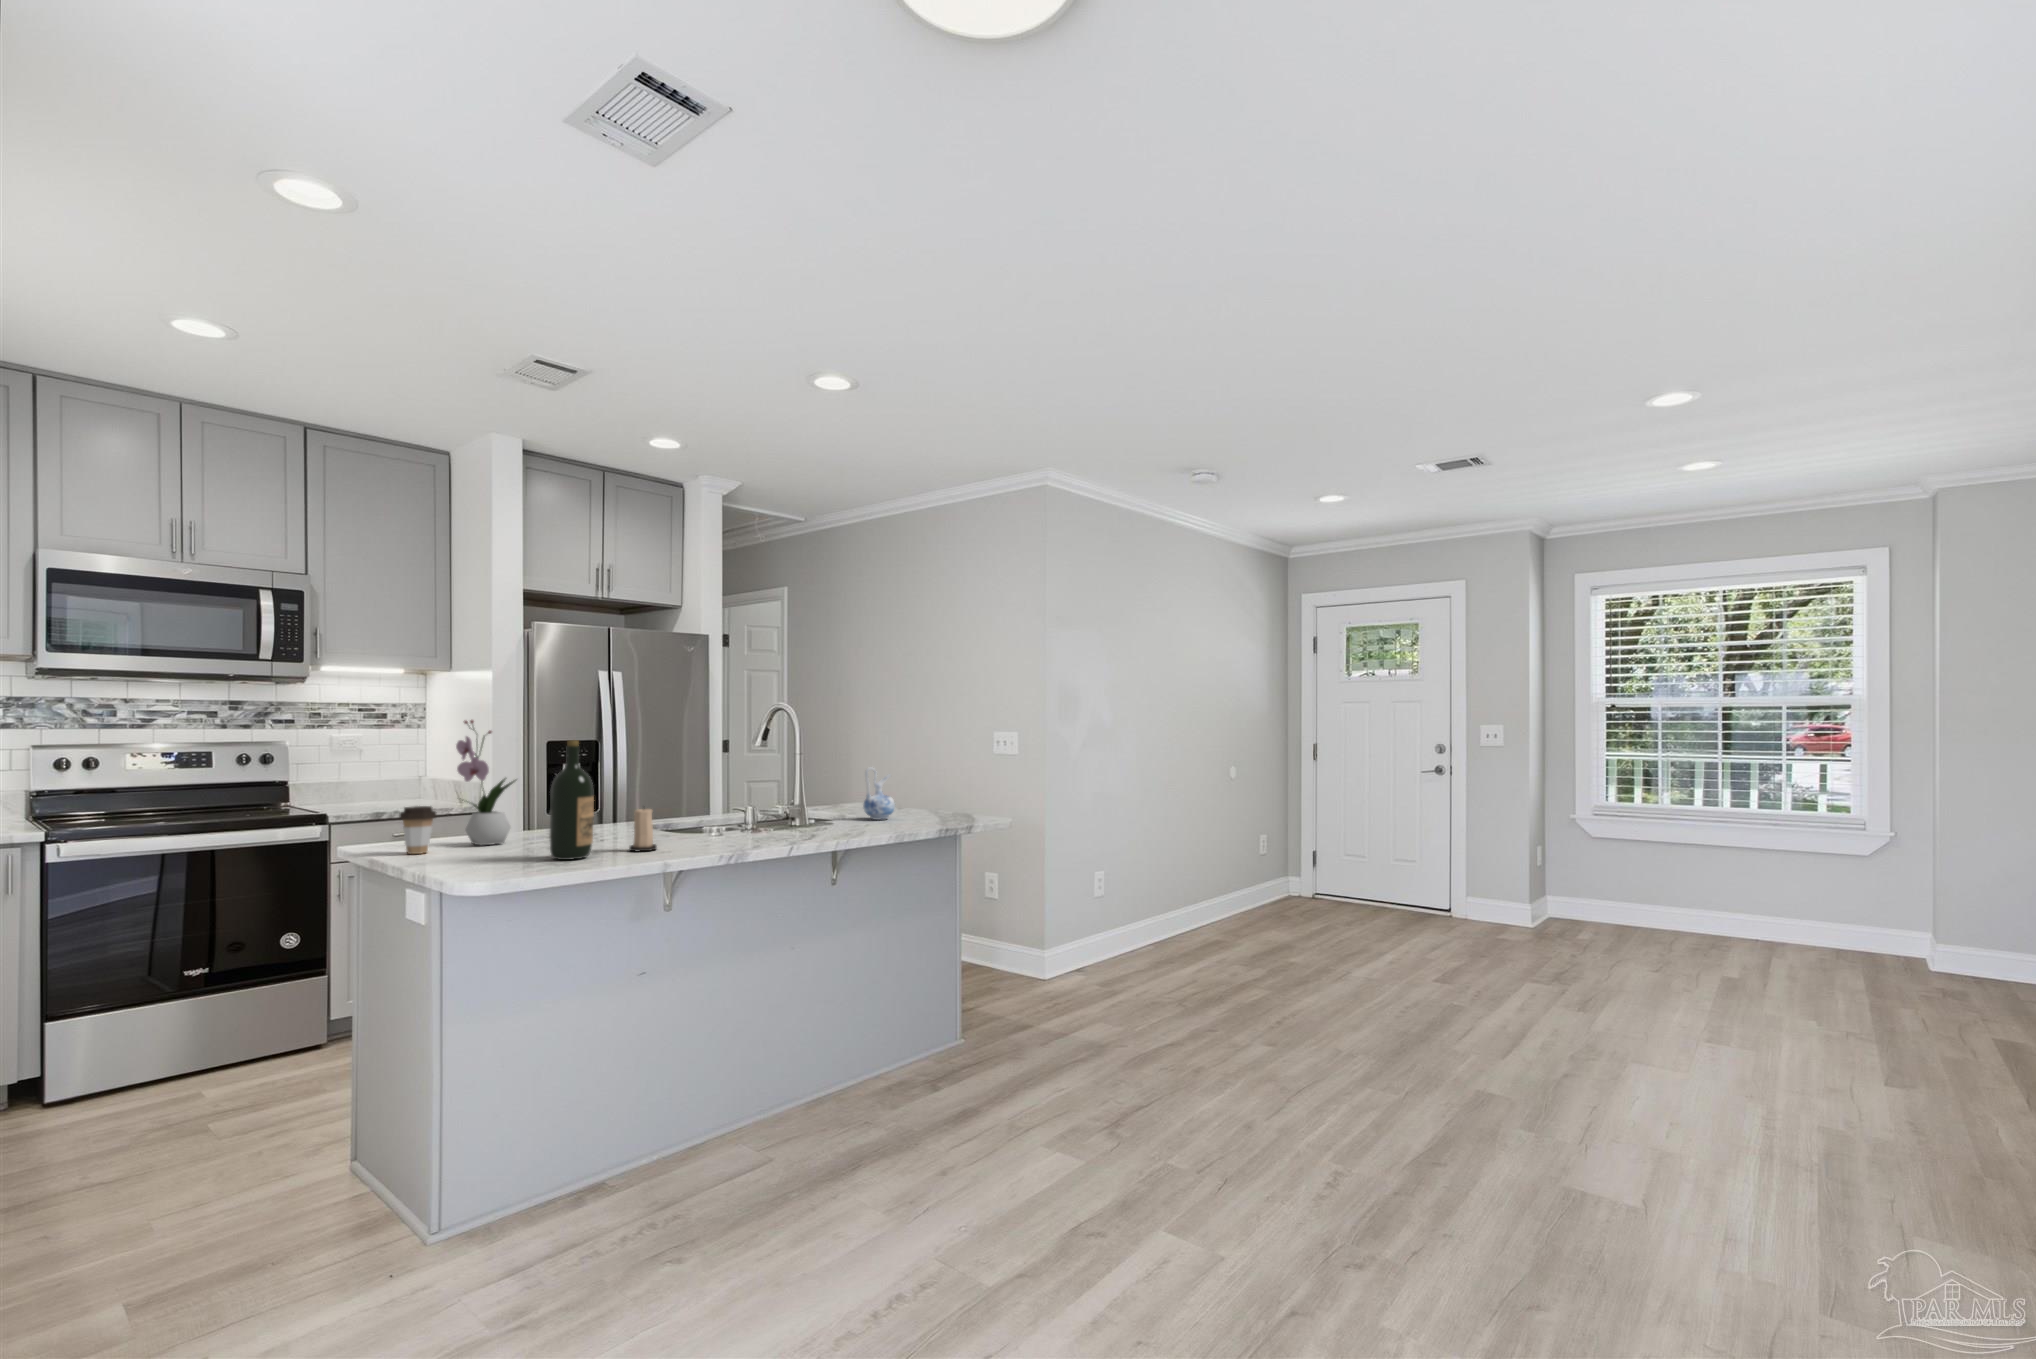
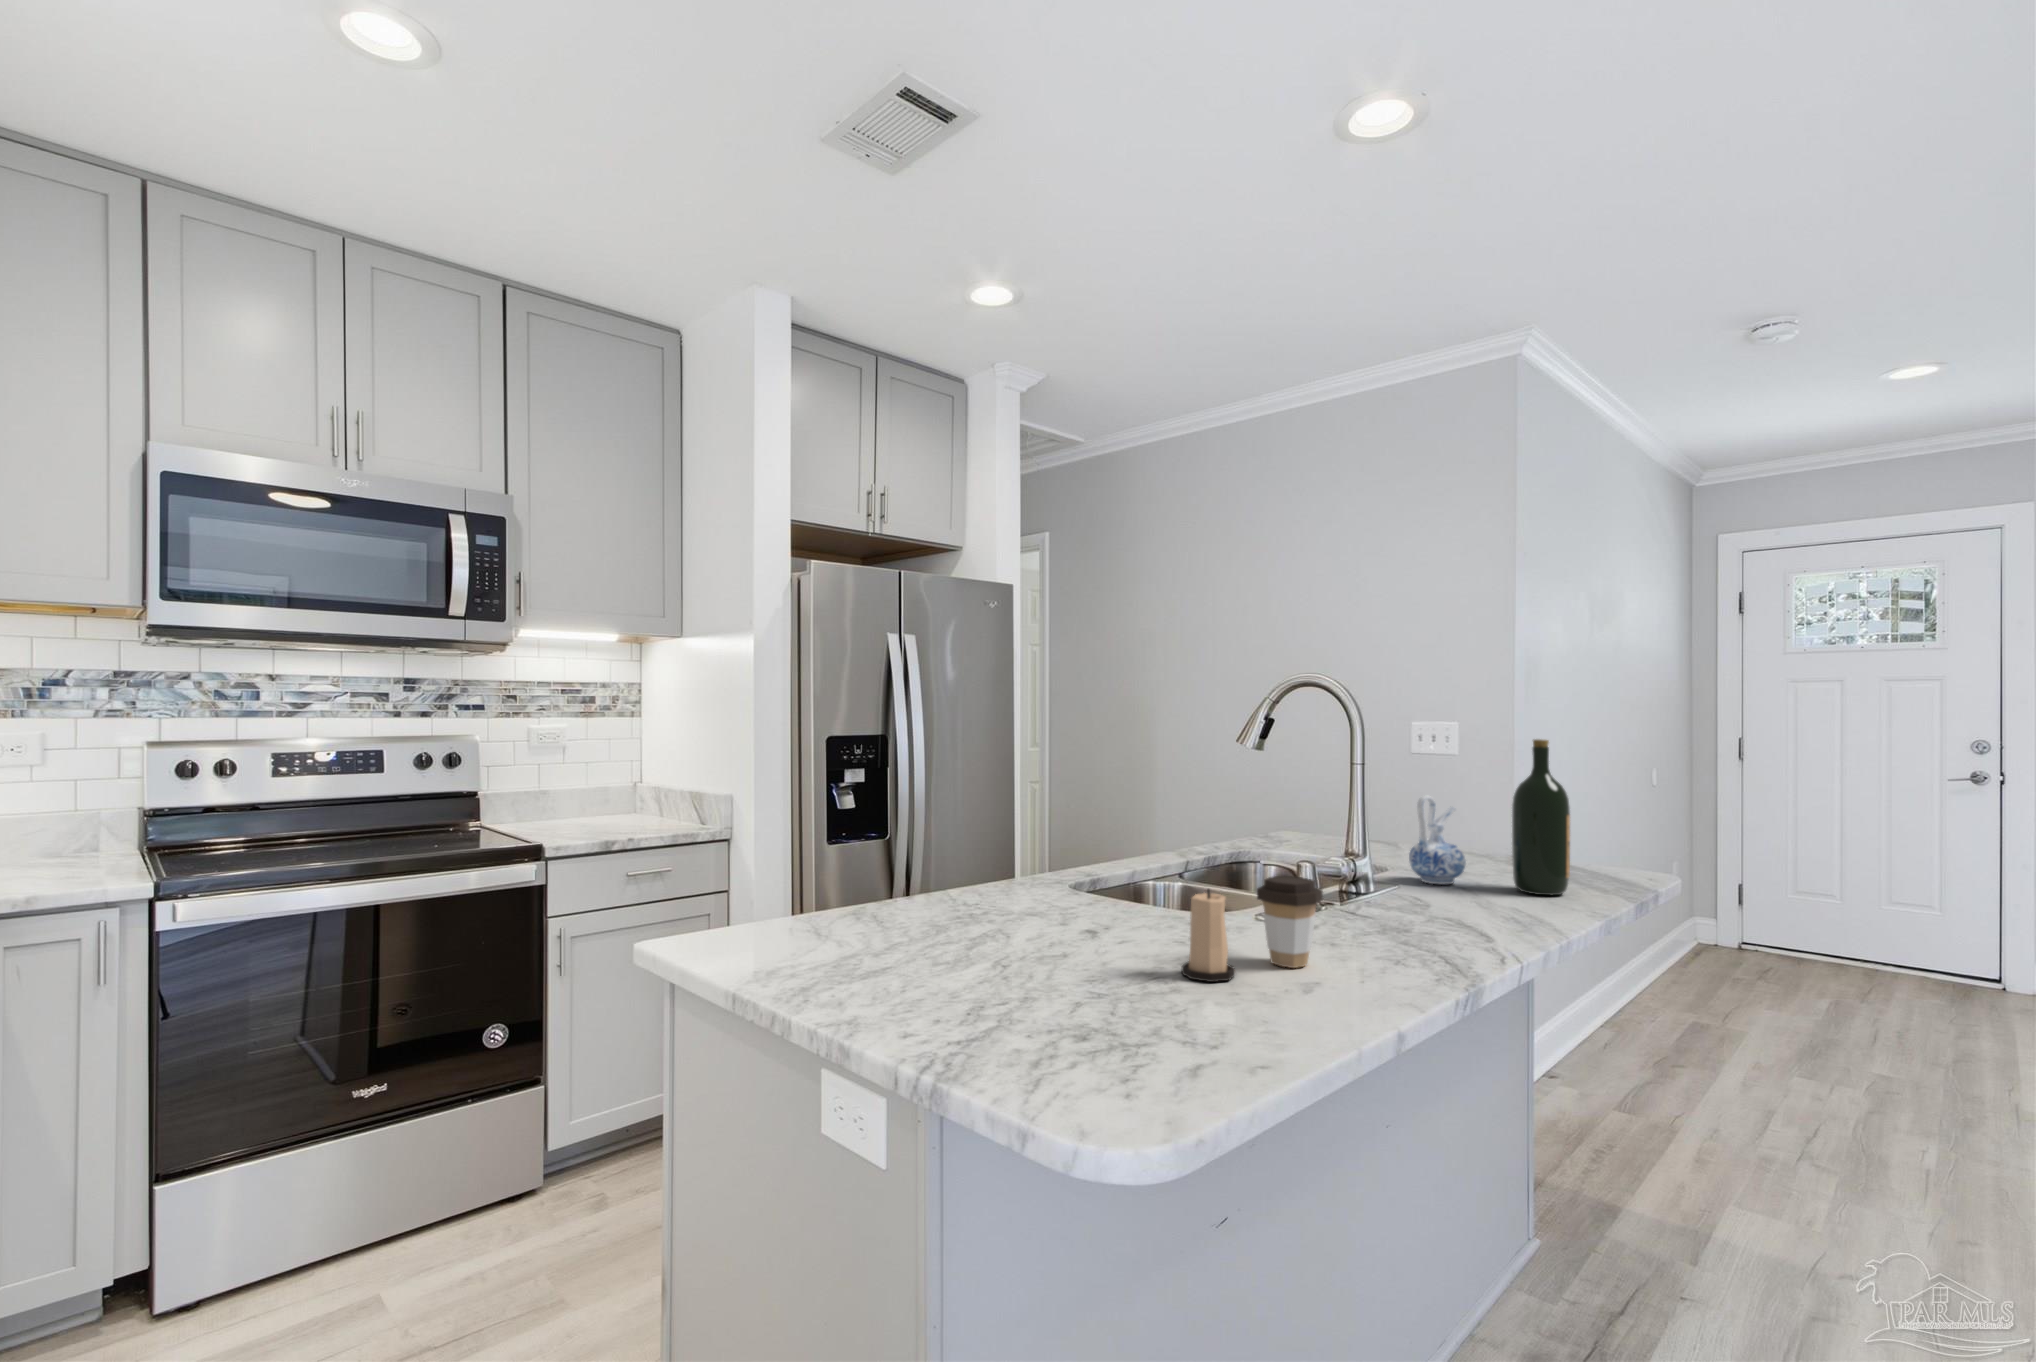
flower arrangement: present [456,720,516,846] -> none [832,716,937,950]
wine bottle: present [550,740,594,860] -> present [1512,739,1570,895]
coffee cup: present [400,806,436,854] -> present [1257,876,1323,968]

